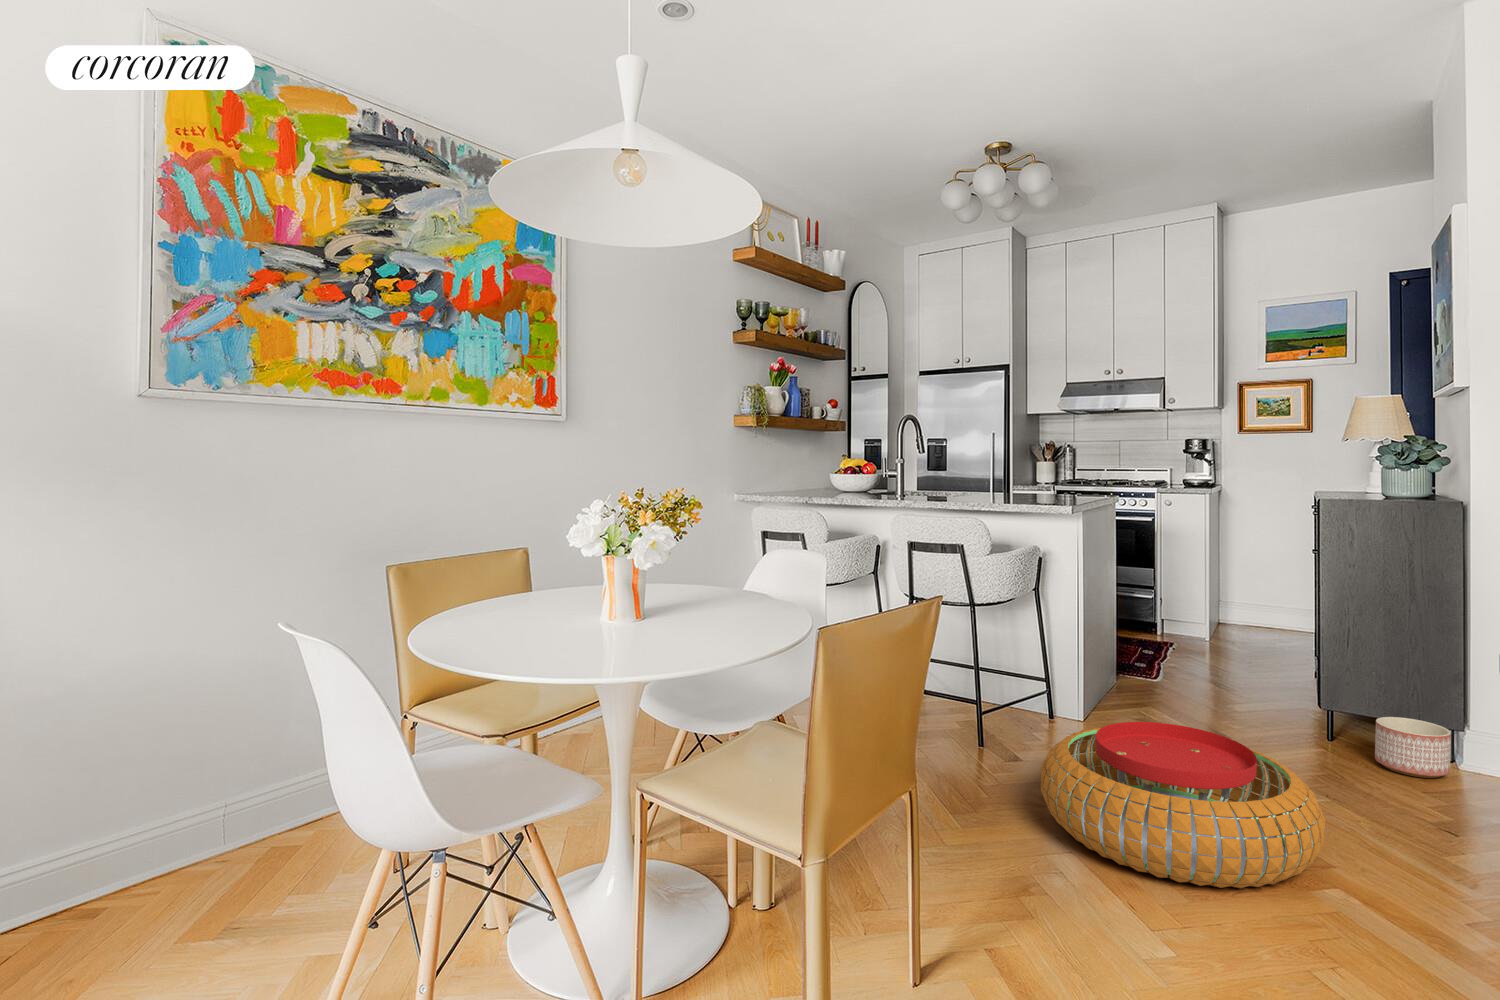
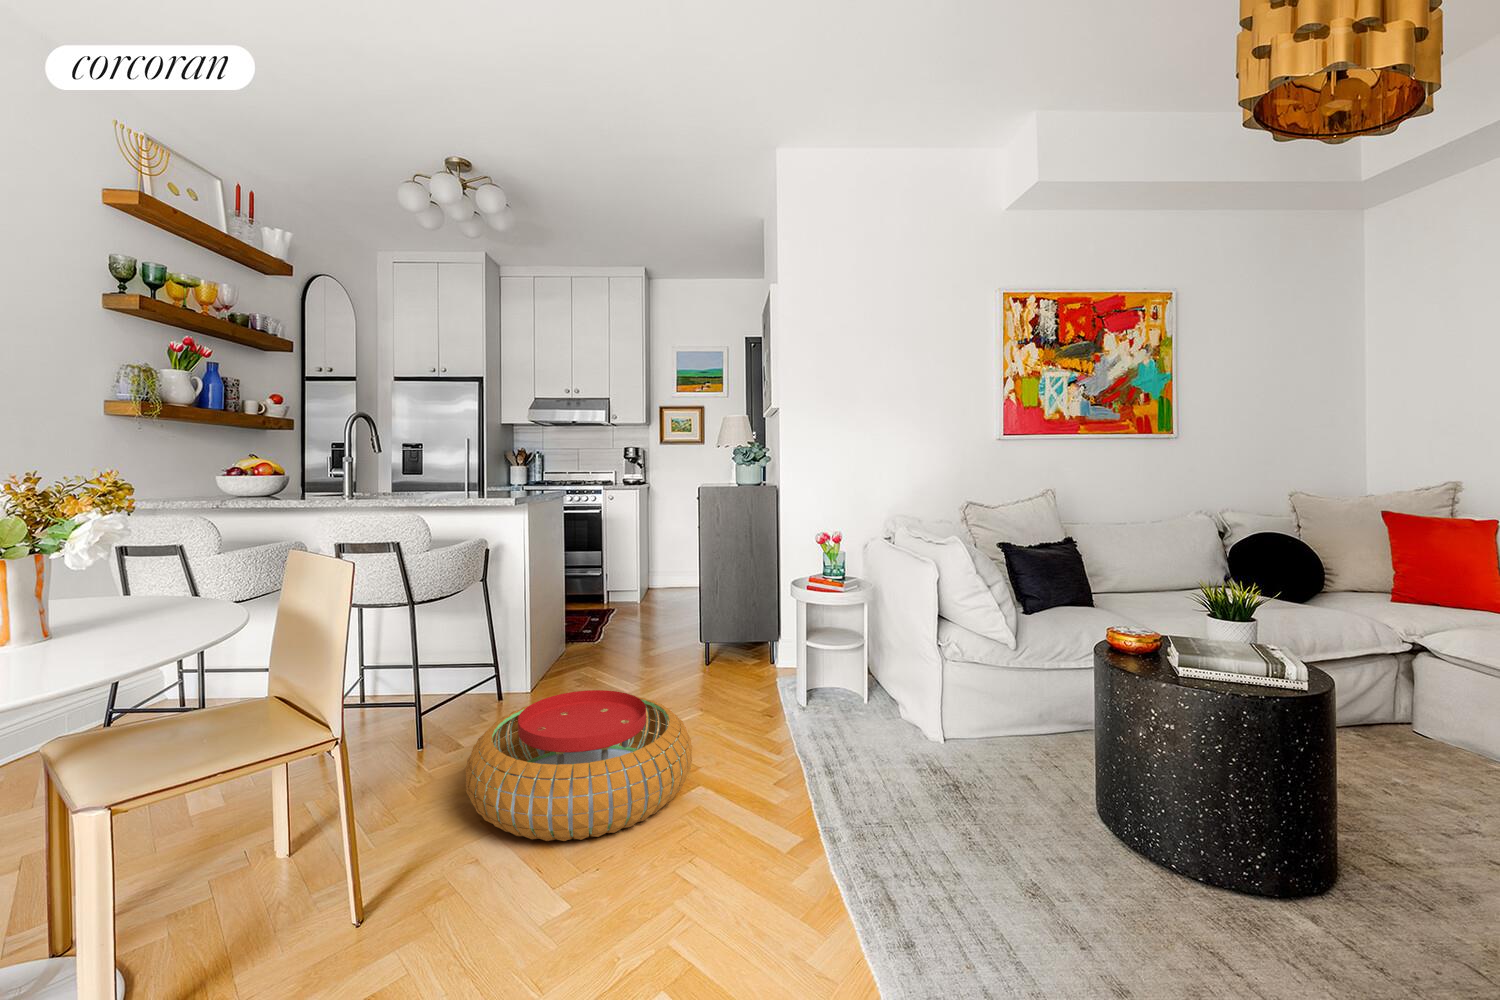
planter: present [1375,717,1451,778] -> none [732,648,772,689]

